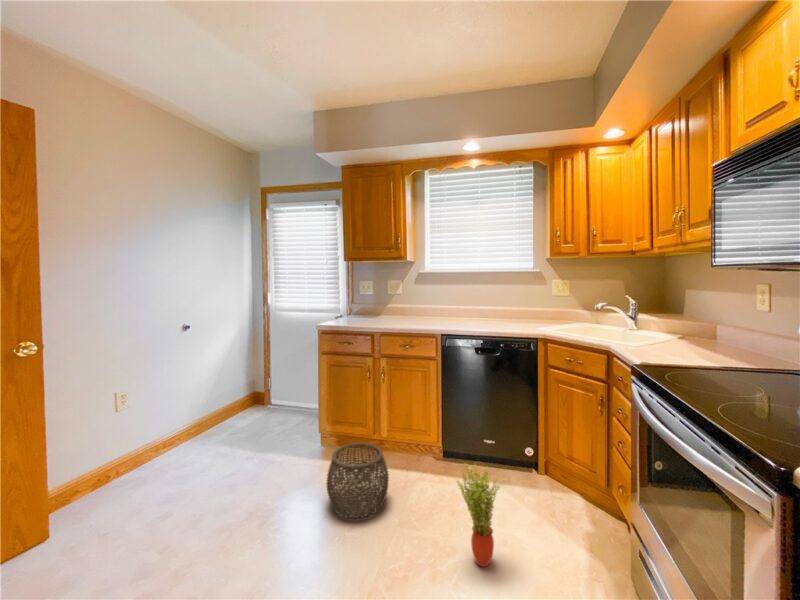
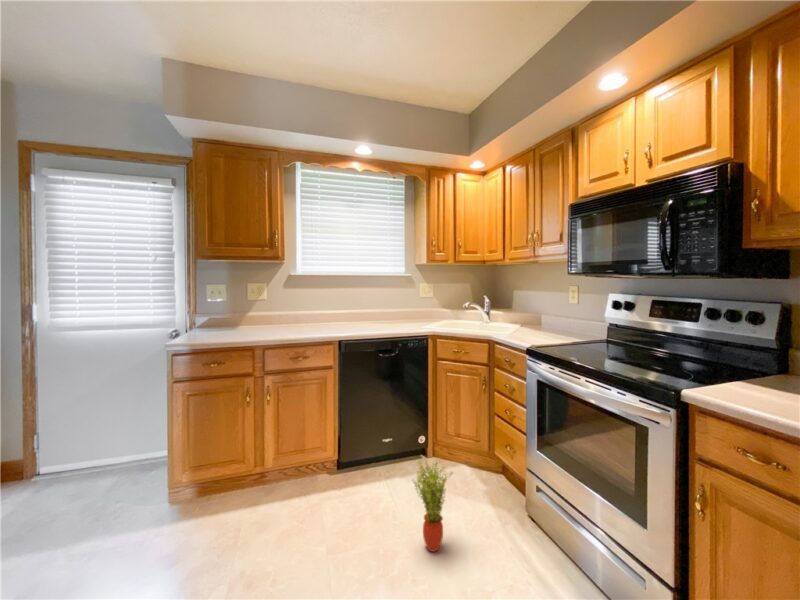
woven basket: present [327,443,389,519] -> none [242,470,317,562]

